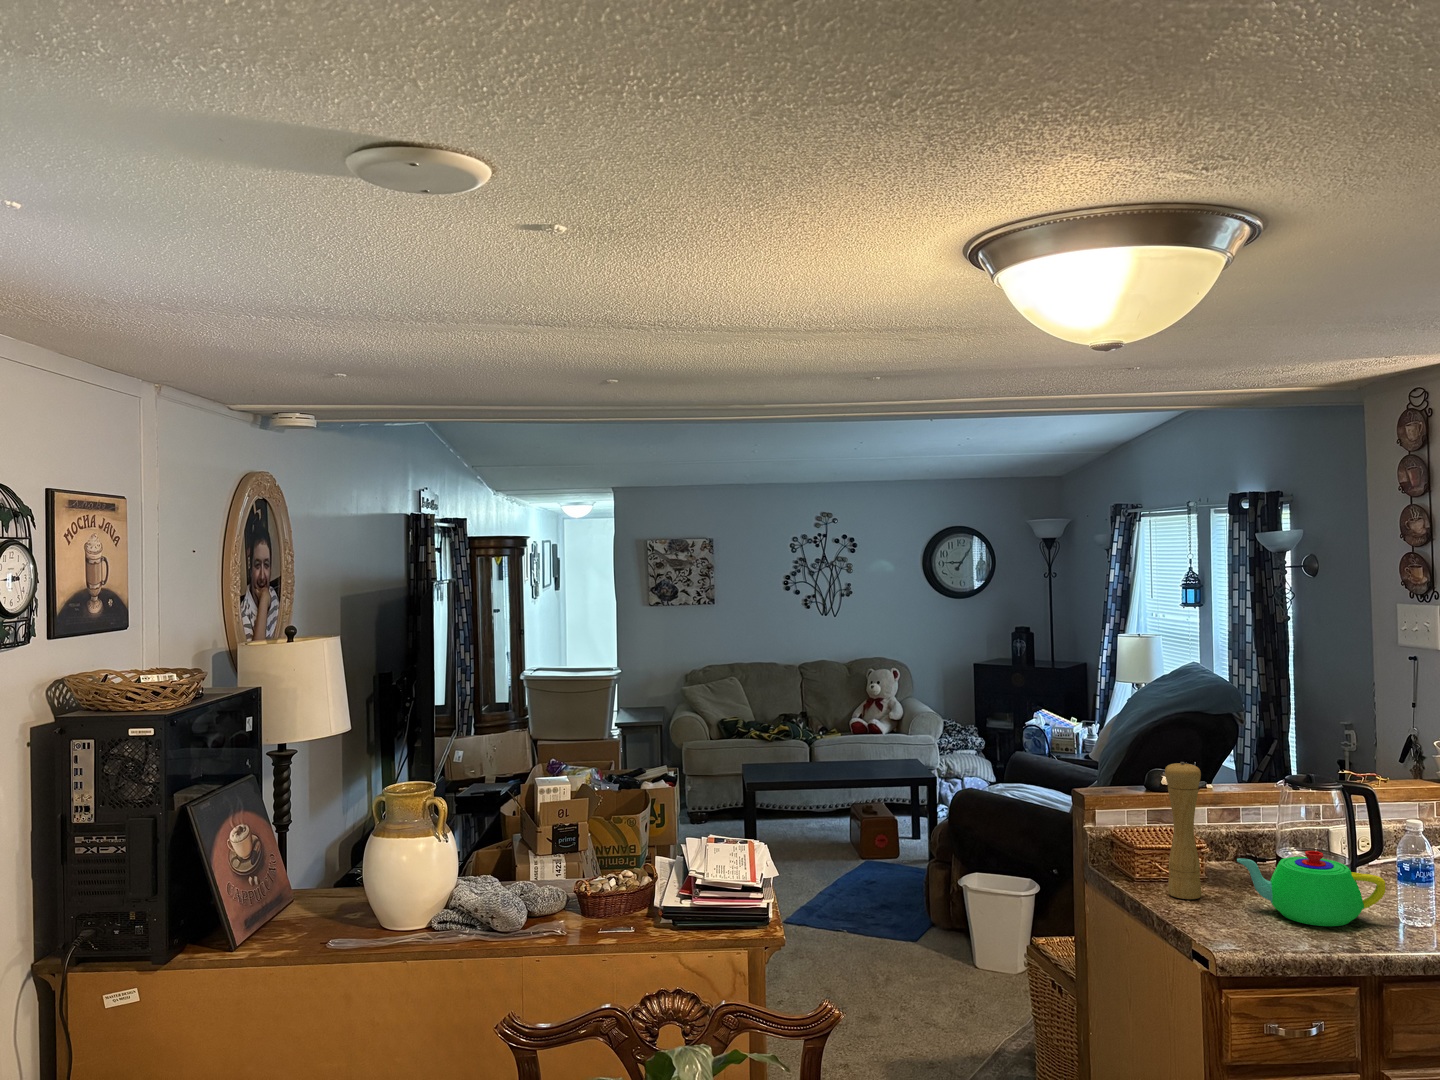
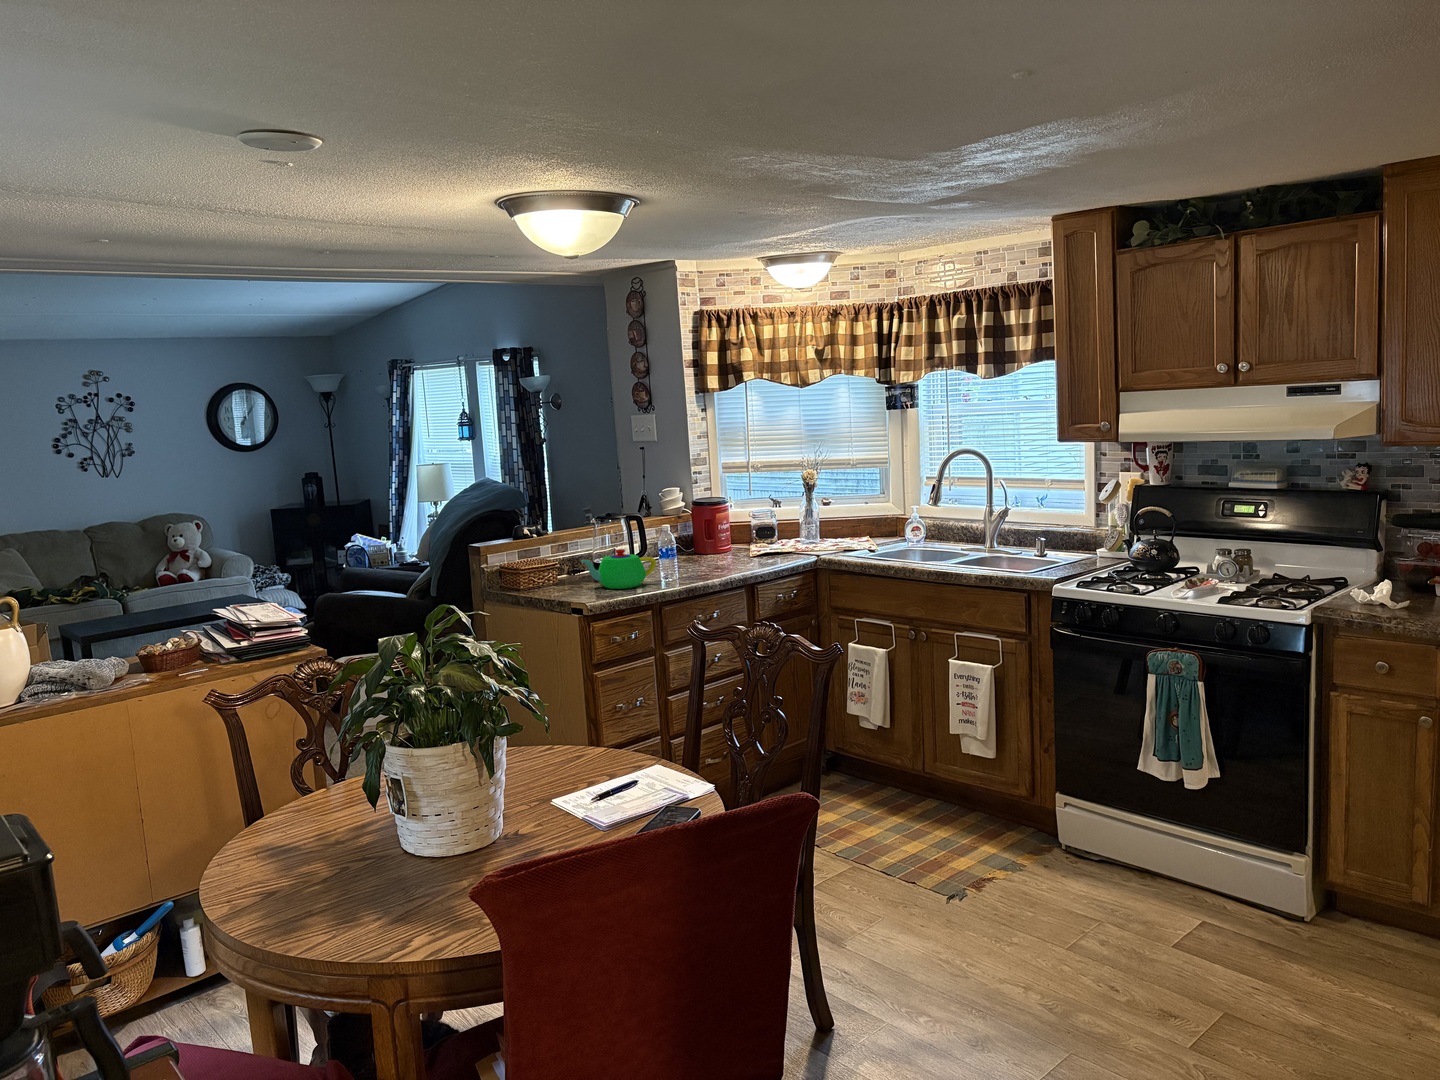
pepper mill: present [1165,762,1201,899] -> none [537,509,561,590]

